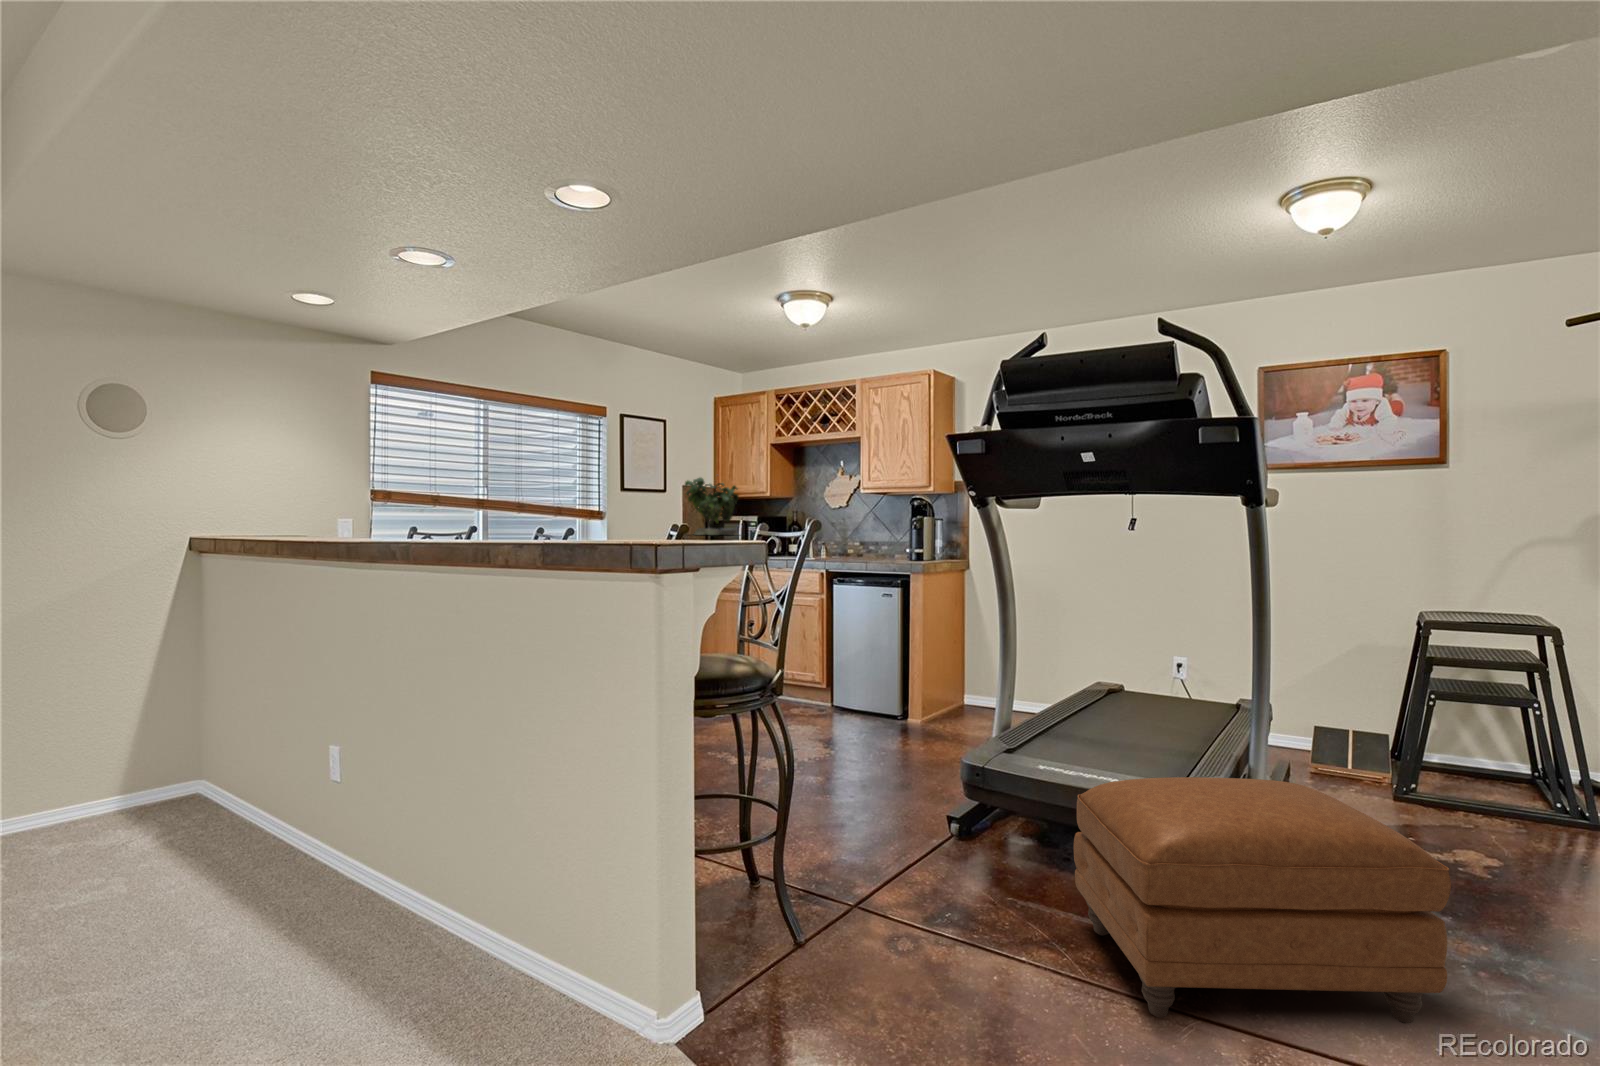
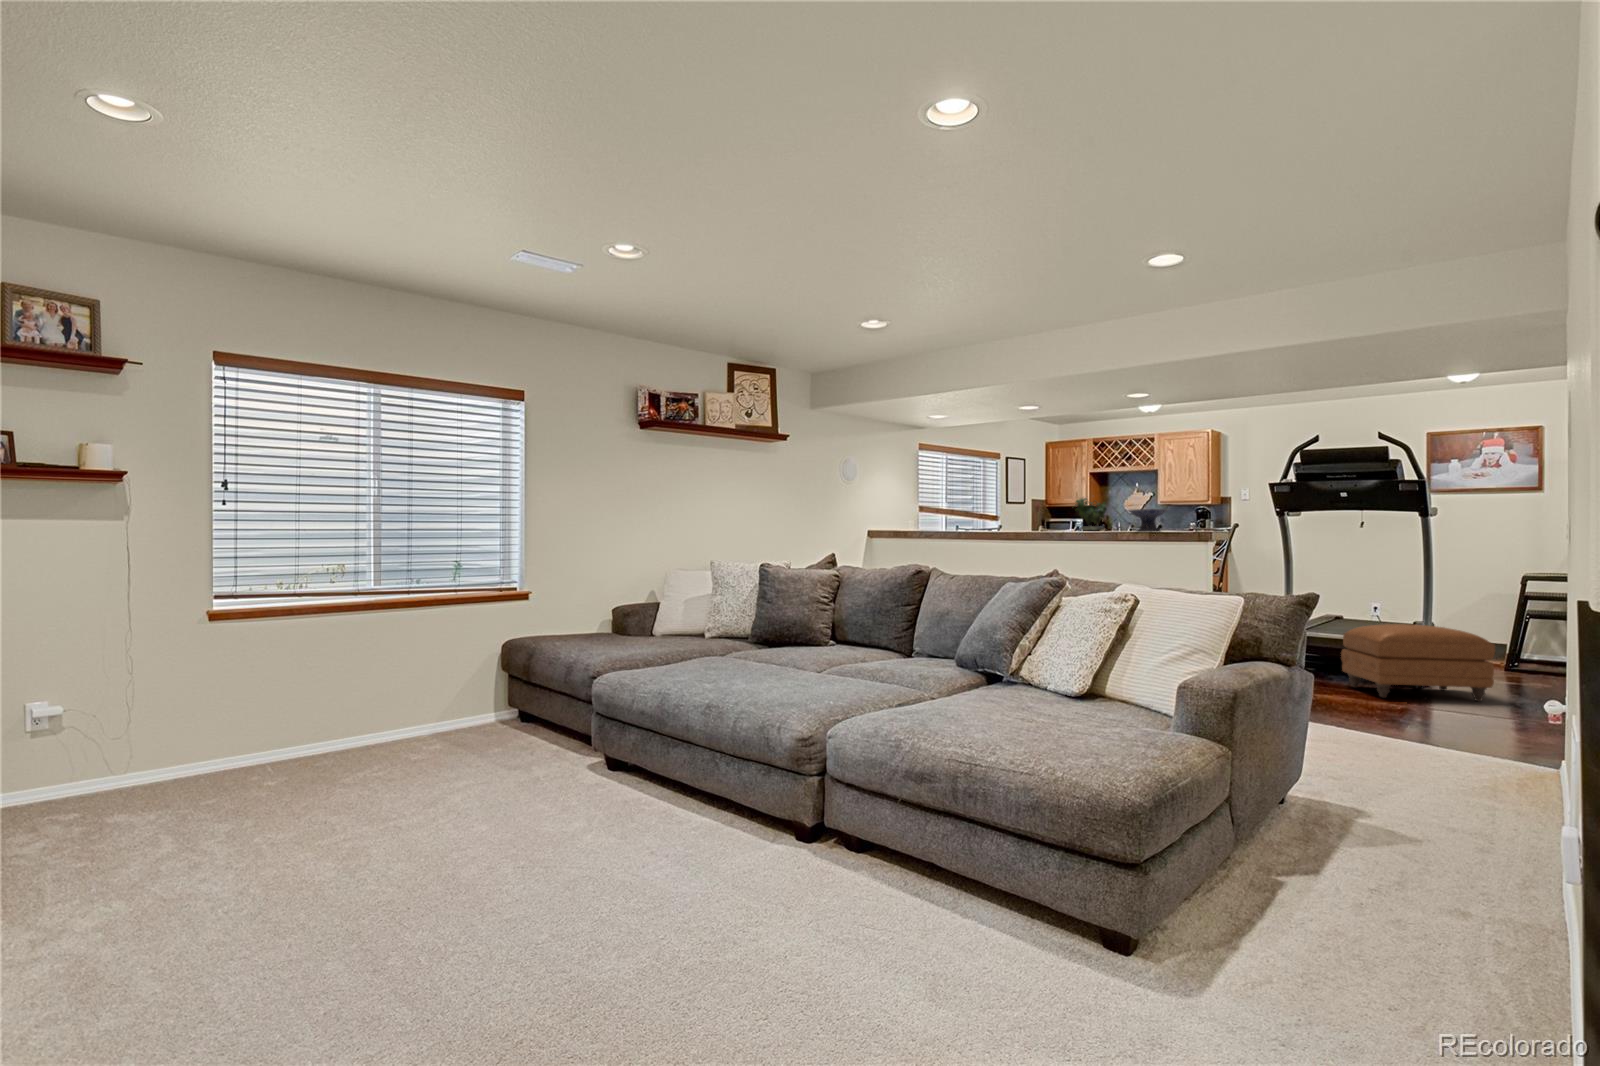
decorative bowl: none [475,479,602,548] -> present [1128,509,1168,532]

